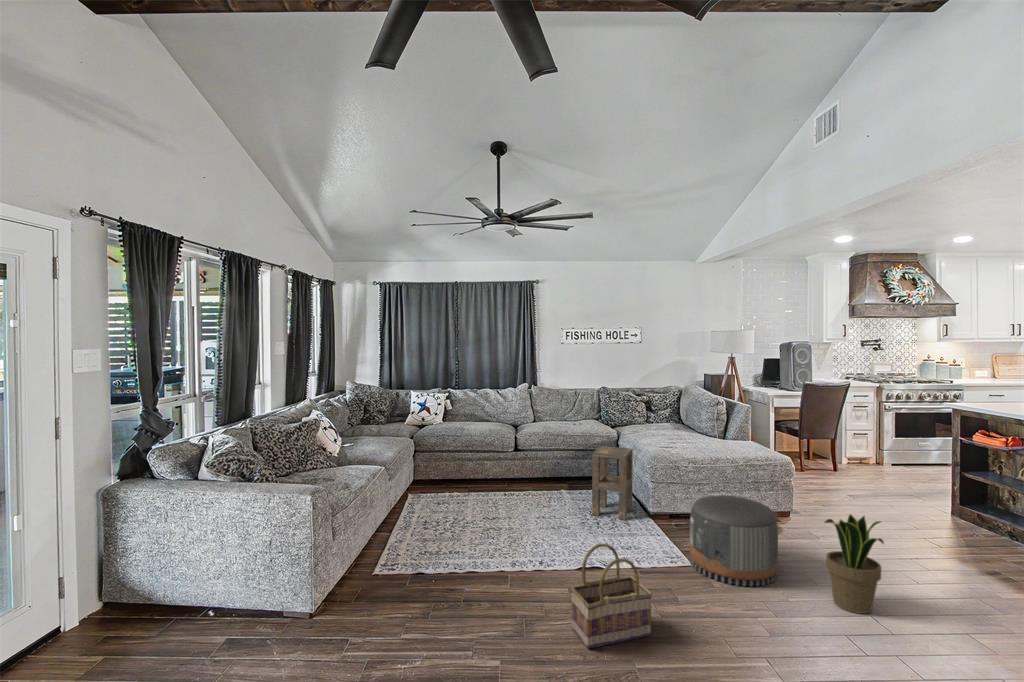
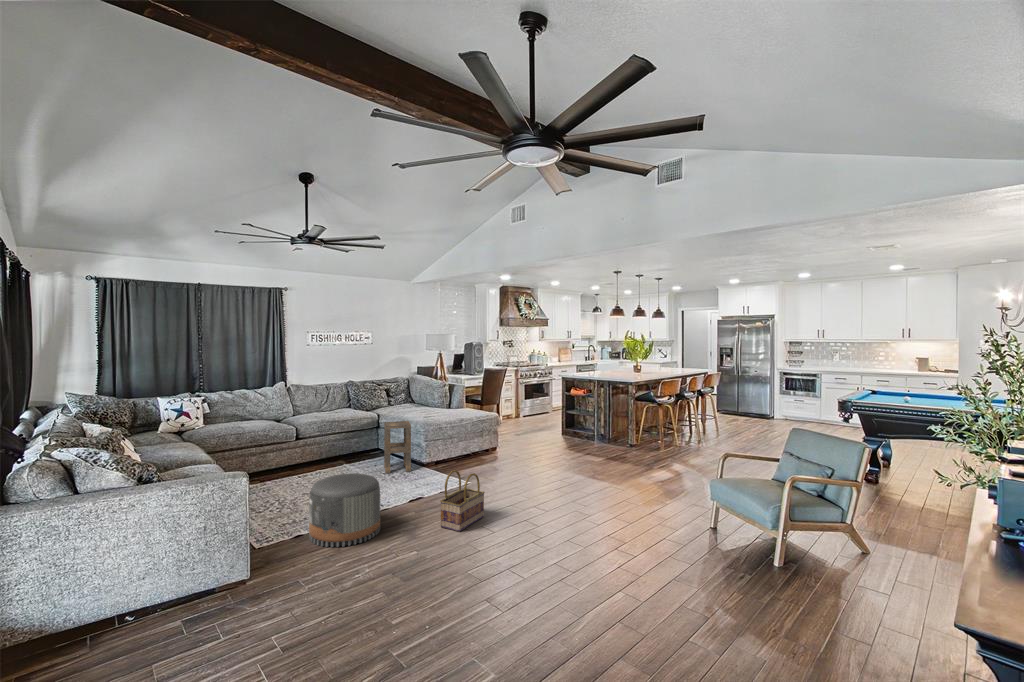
pouf: present [690,495,778,586] -> present [309,473,380,547]
potted plant: present [825,514,884,614] -> none [542,432,569,482]

